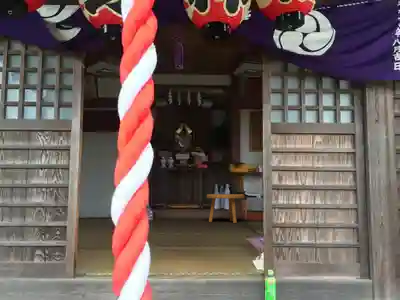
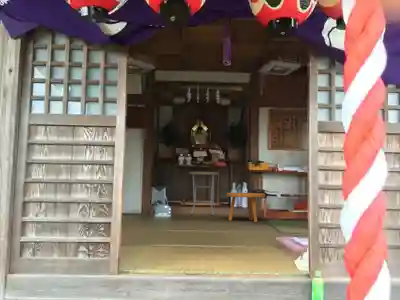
side table: none [172,174,201,217] -> present [189,172,218,215]

